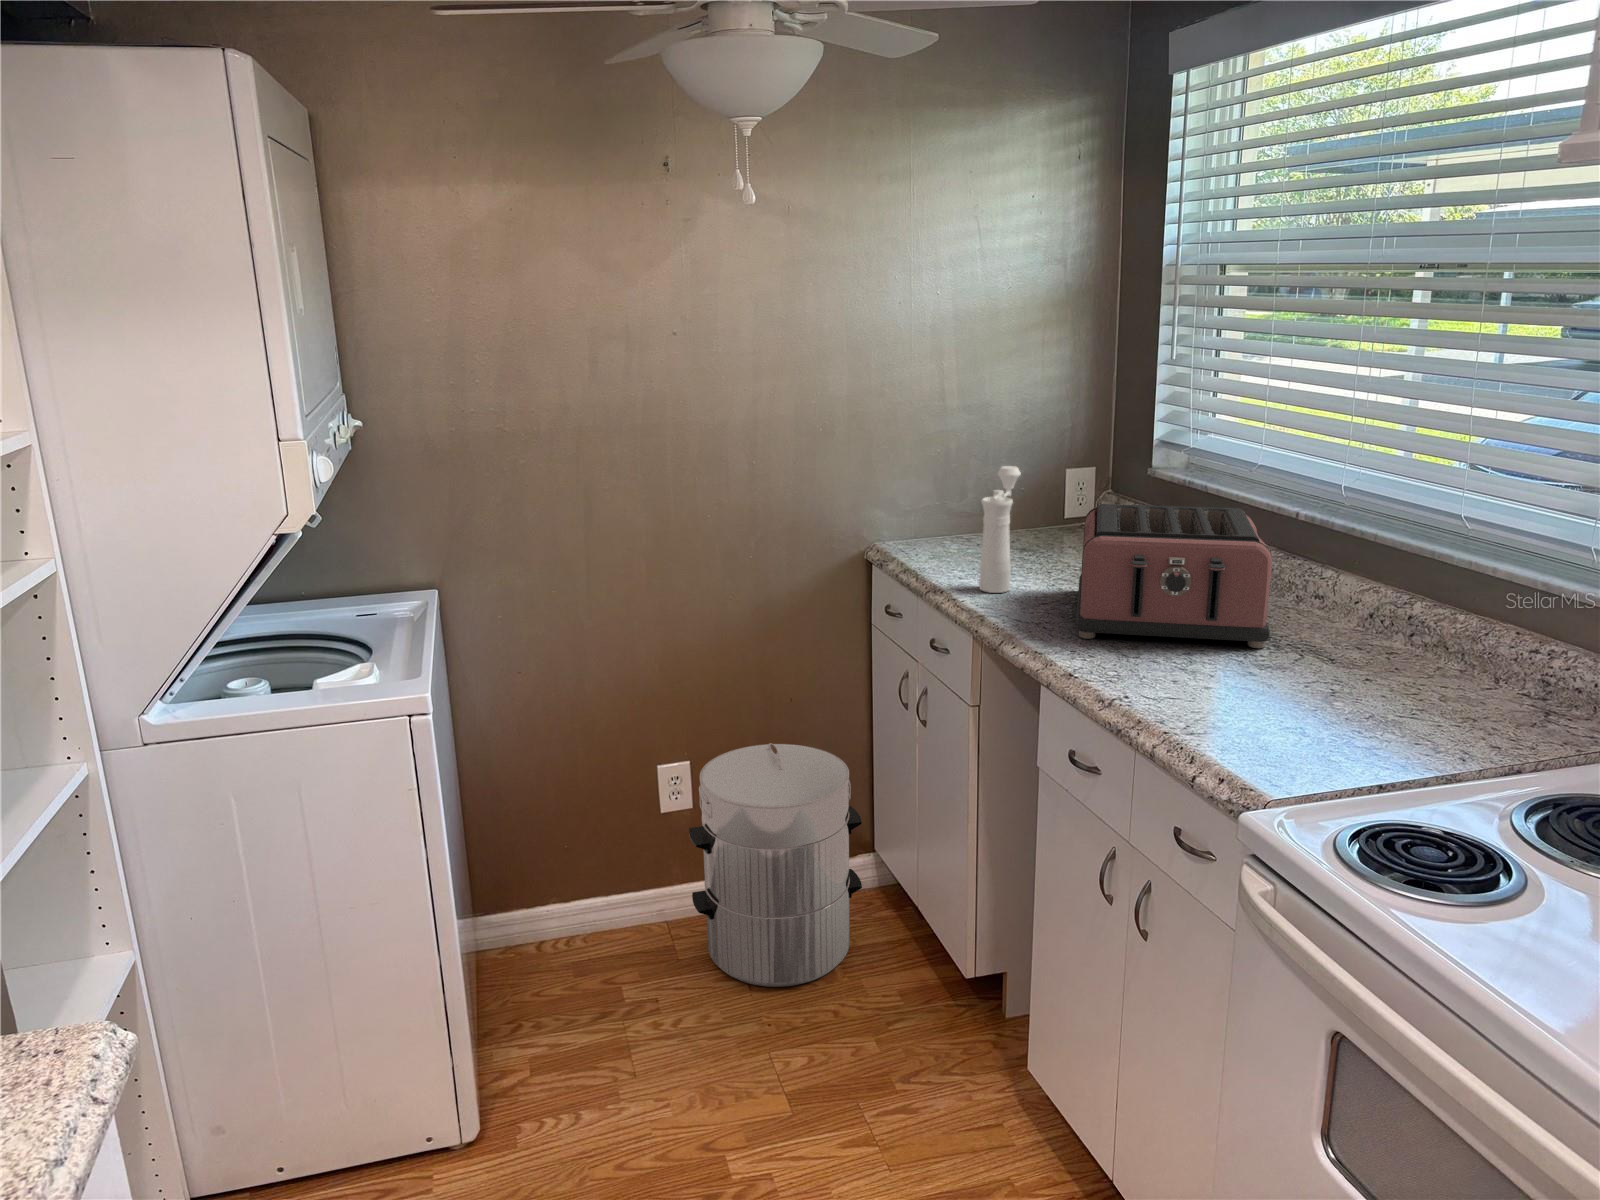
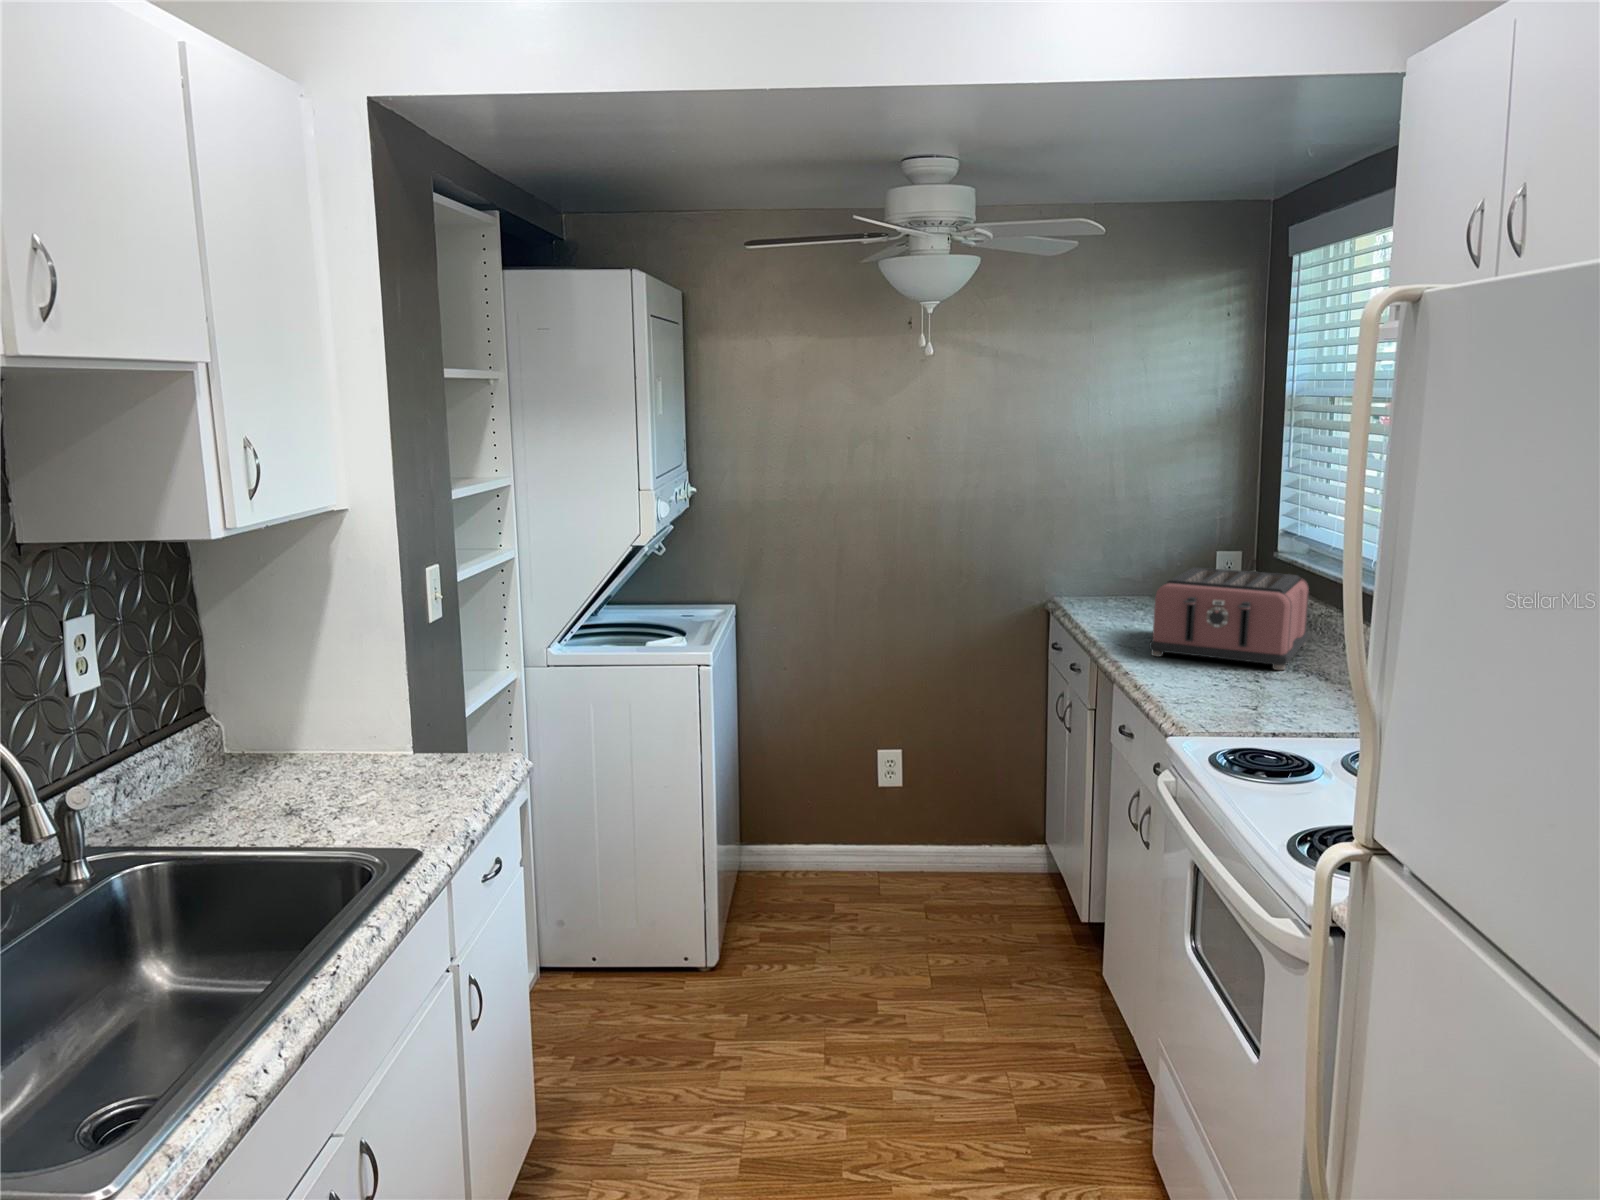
pepper mill: present [979,466,1021,593] -> none [1105,540,1147,630]
waste bin: present [689,743,862,987] -> none [892,737,1022,920]

